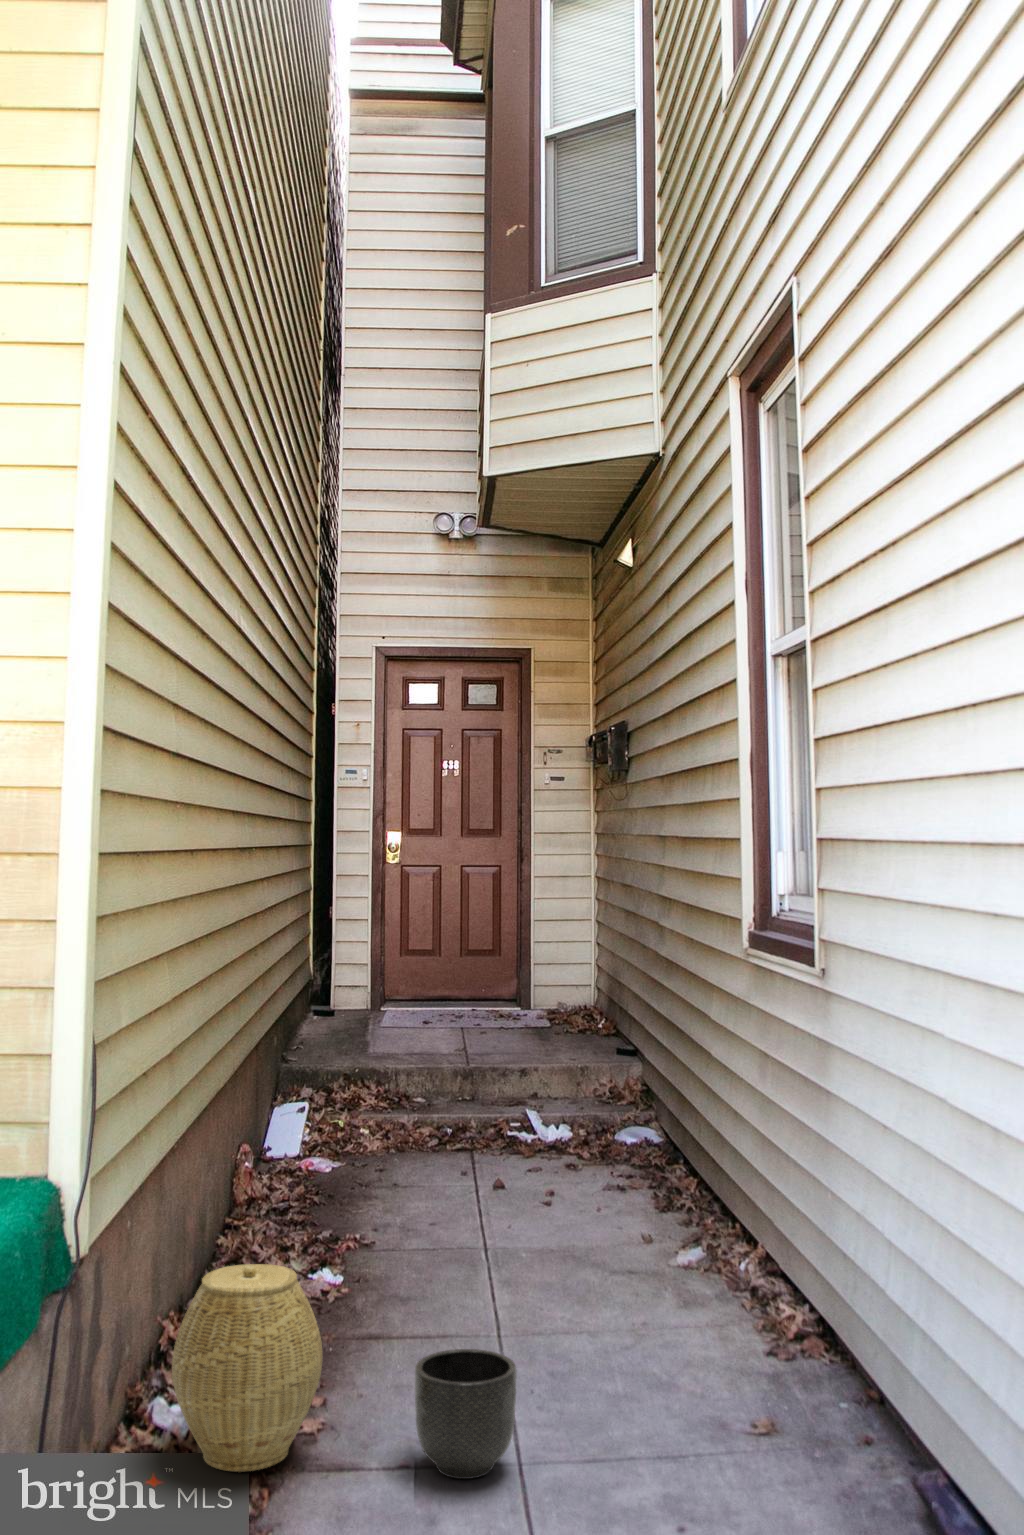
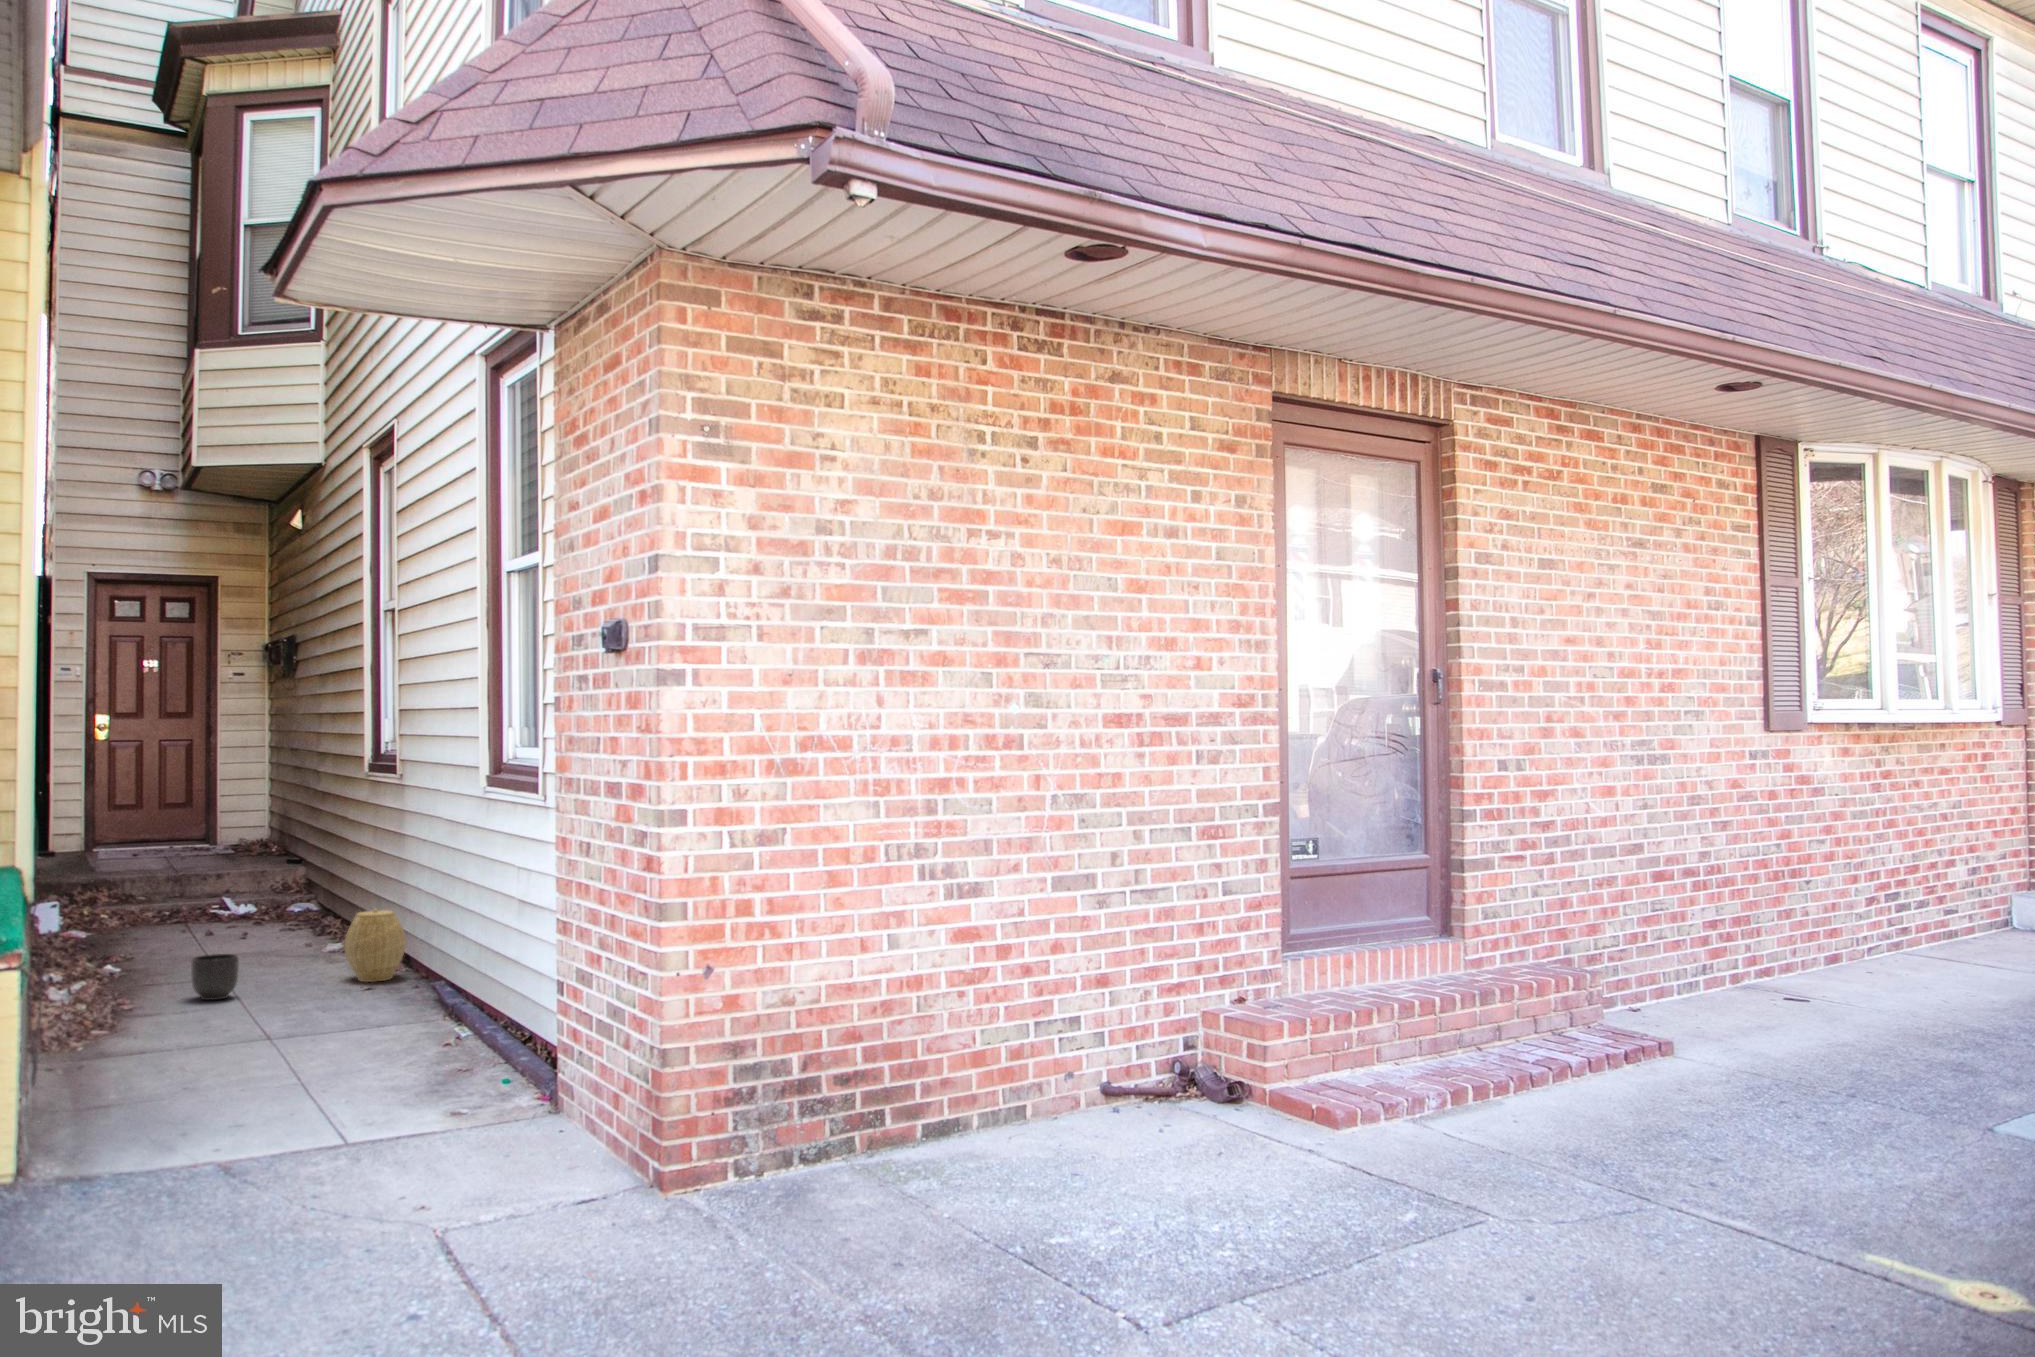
woven basket: present [172,1264,322,1472] -> present [344,909,406,982]

